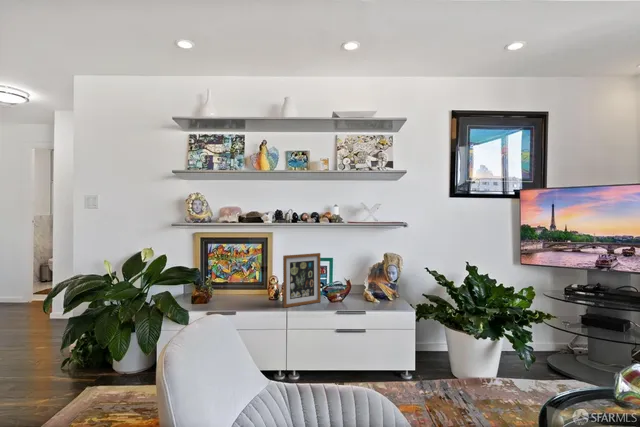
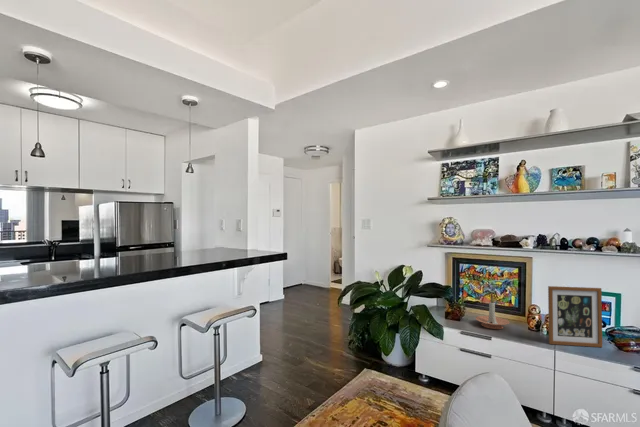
candle holder: none [222,270,253,304] -> present [476,294,509,329]

